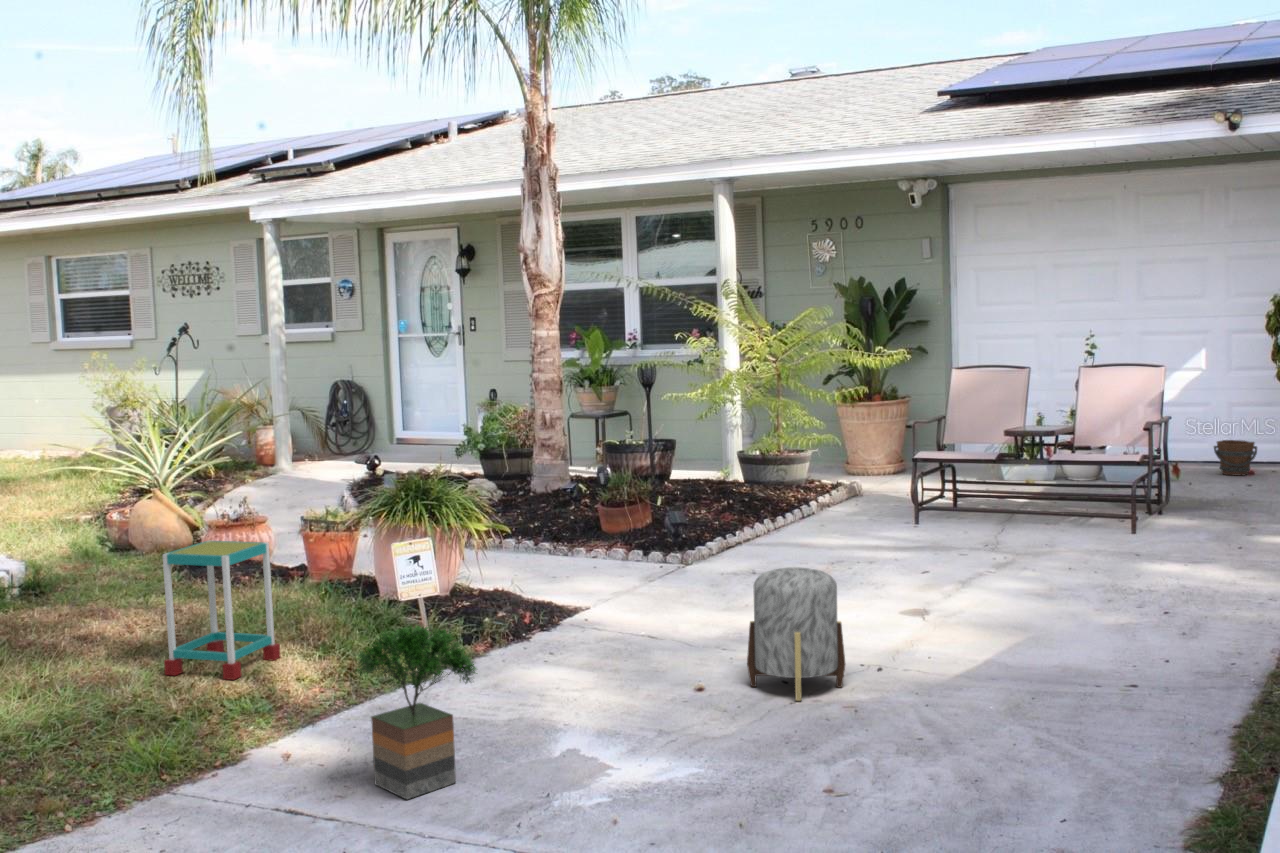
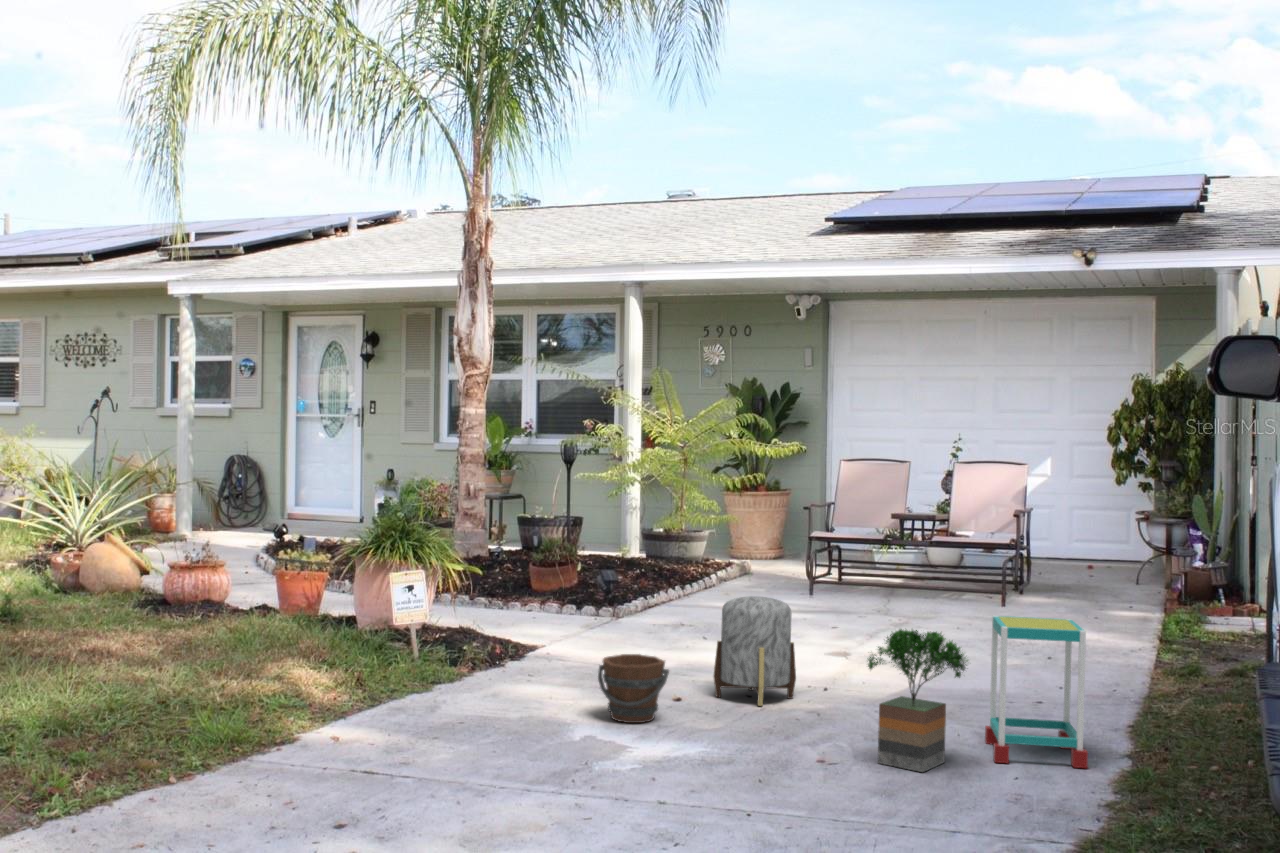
bucket: present [1214,440,1257,475] -> present [598,654,669,723]
side table: present [163,541,281,680] -> present [985,616,1088,768]
potted tree: present [357,626,477,800] -> present [868,629,968,772]

